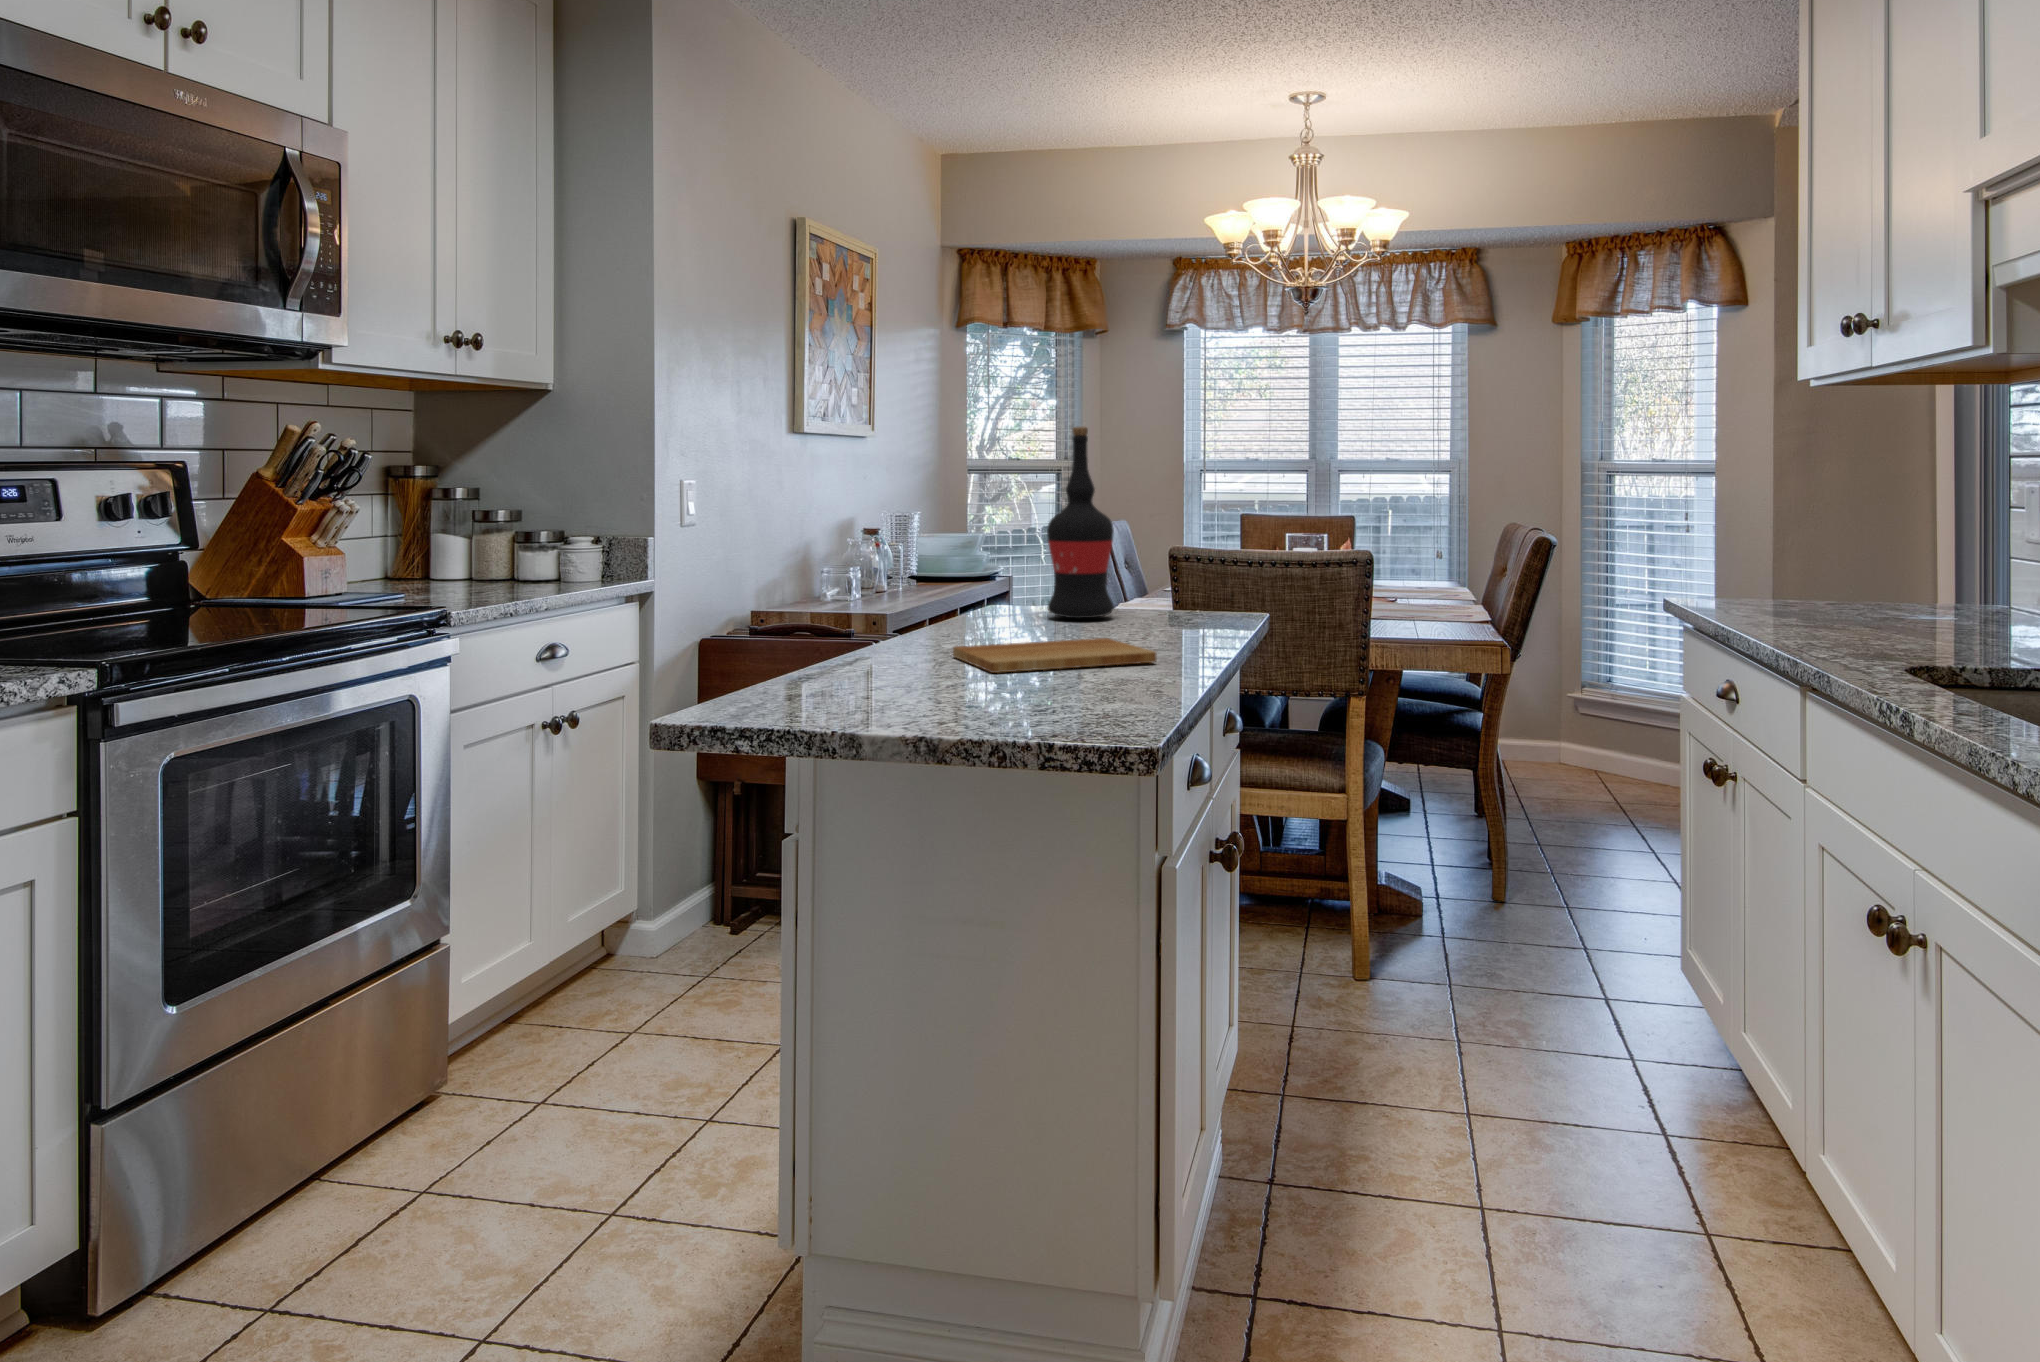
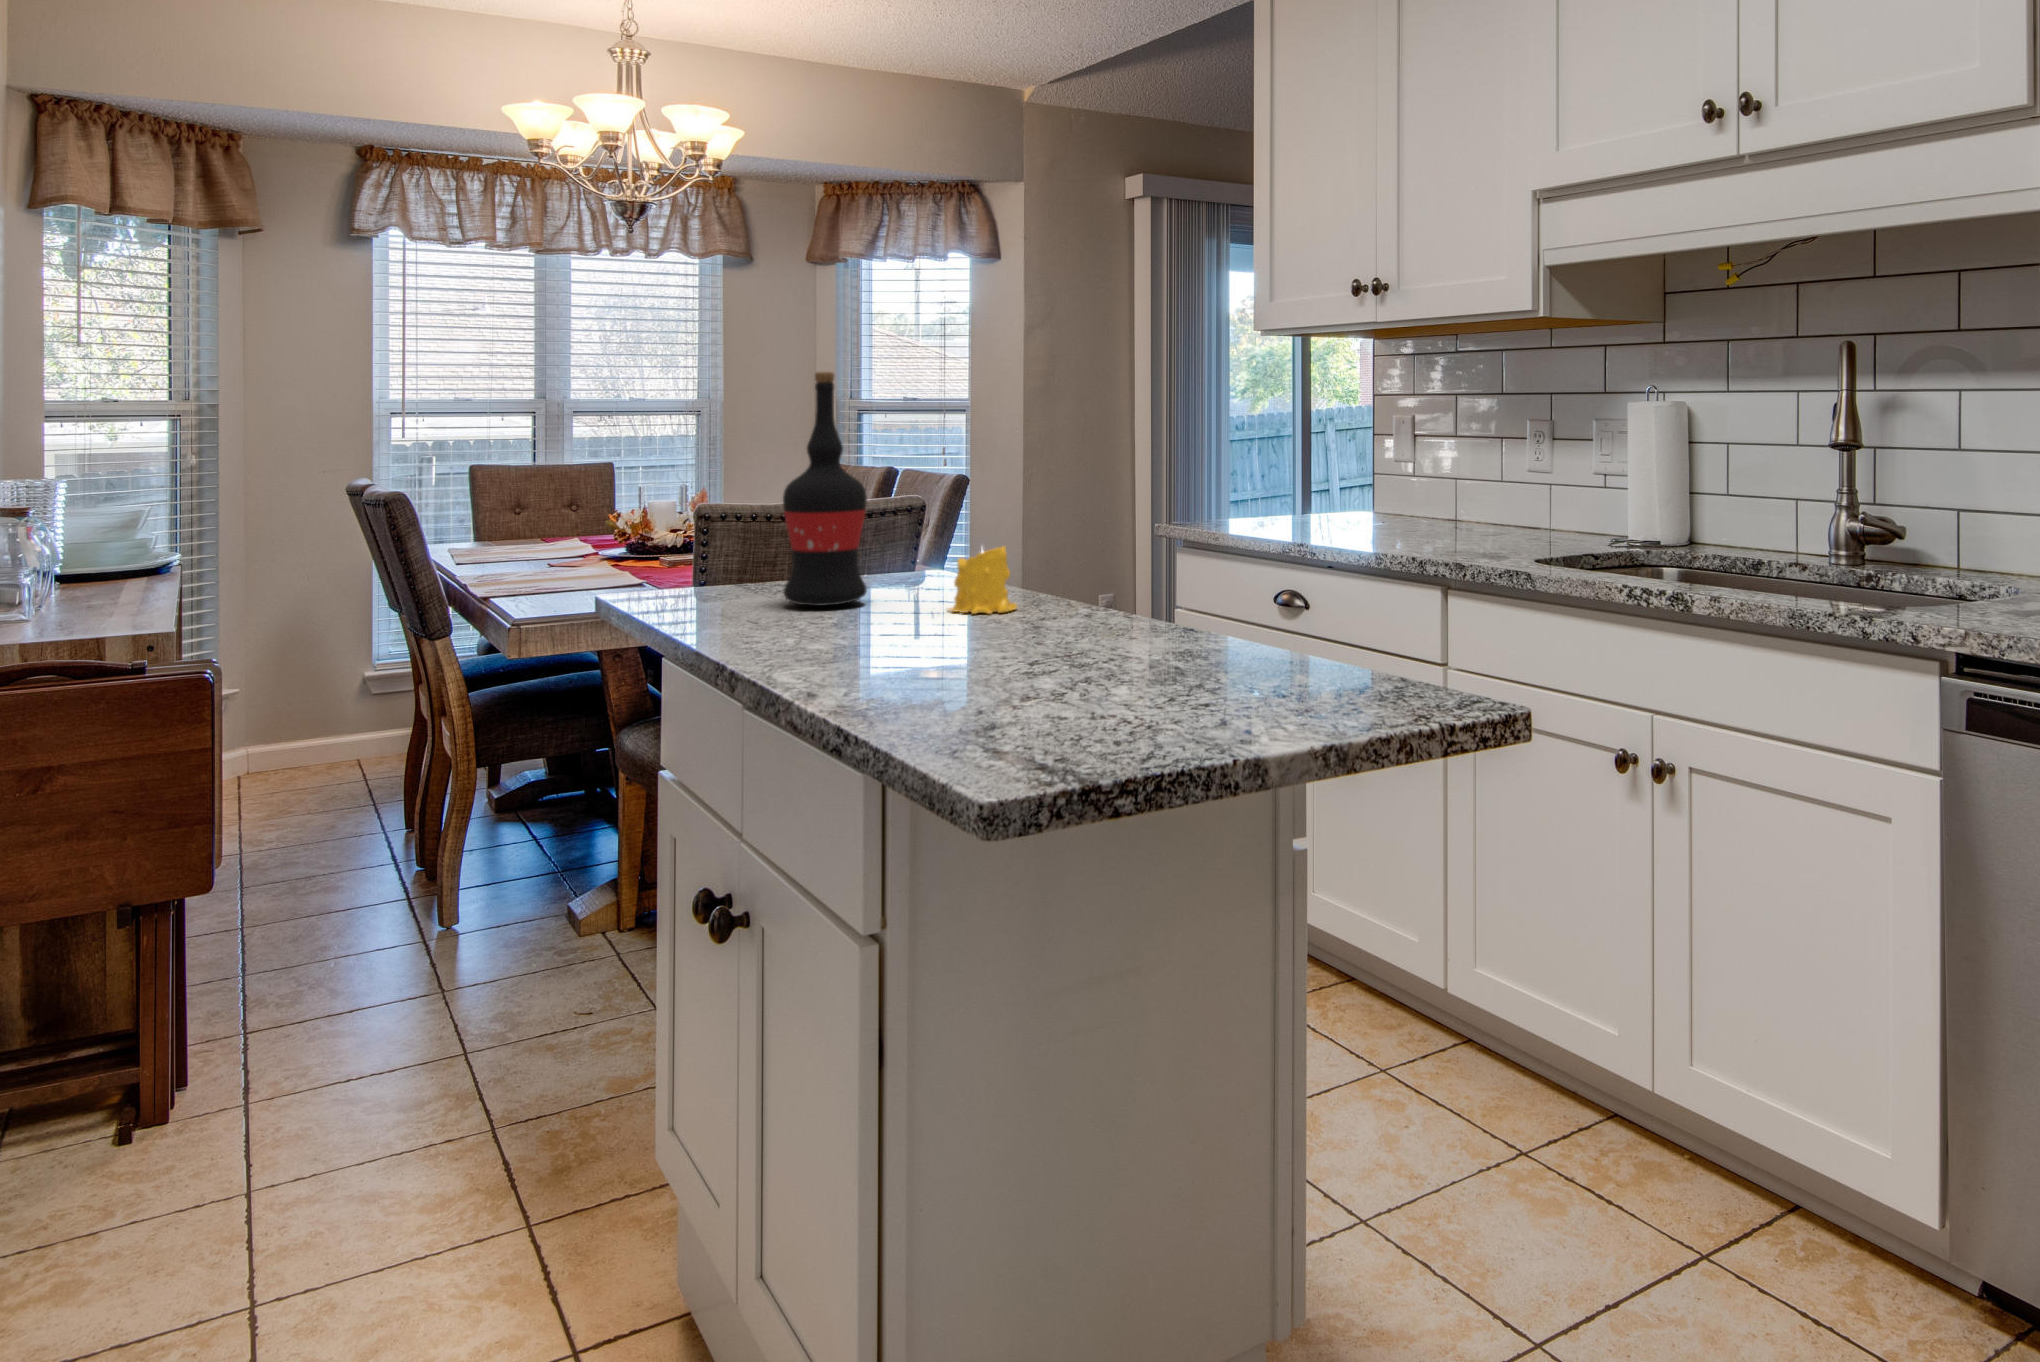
candle: none [1132,574,1194,636] -> present [949,546,1017,614]
cutting board: present [953,638,1156,673] -> none [916,620,1135,674]

